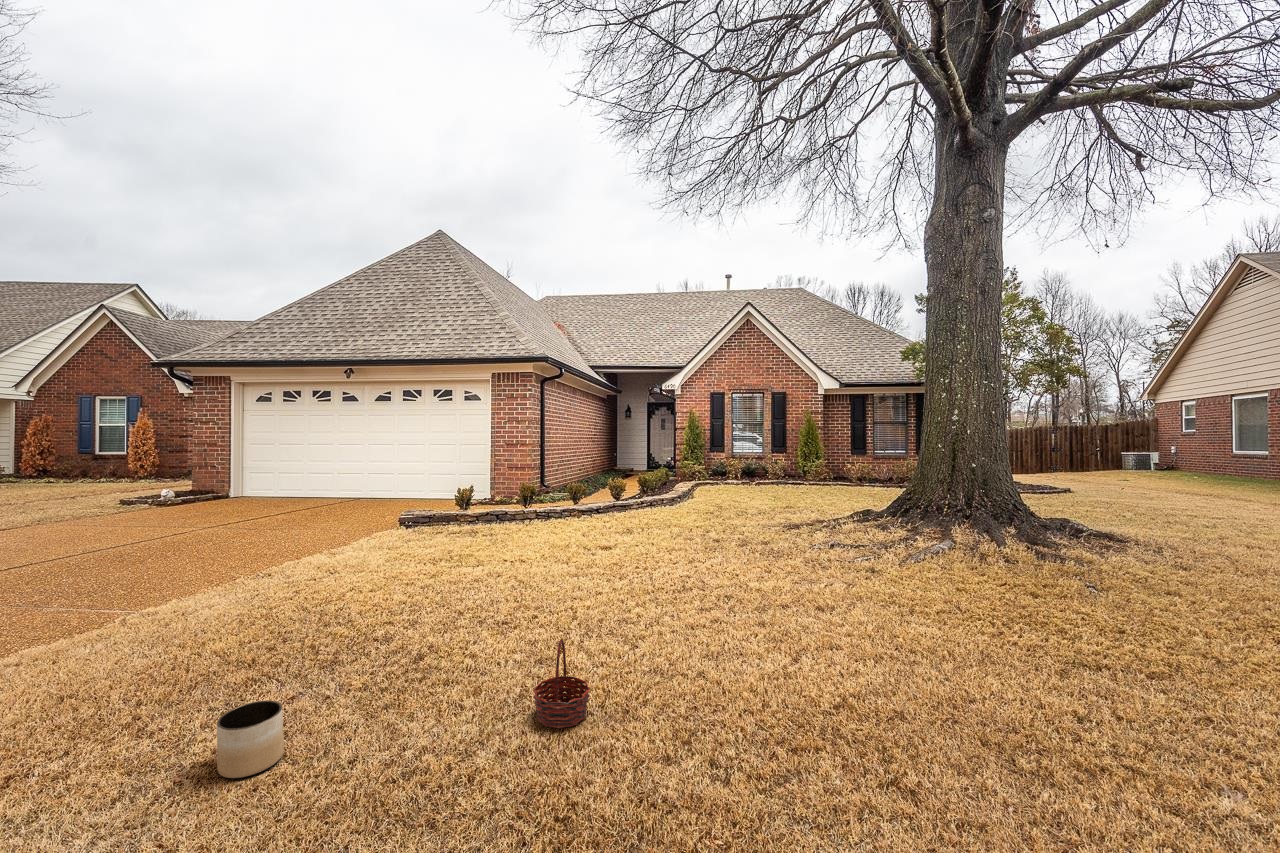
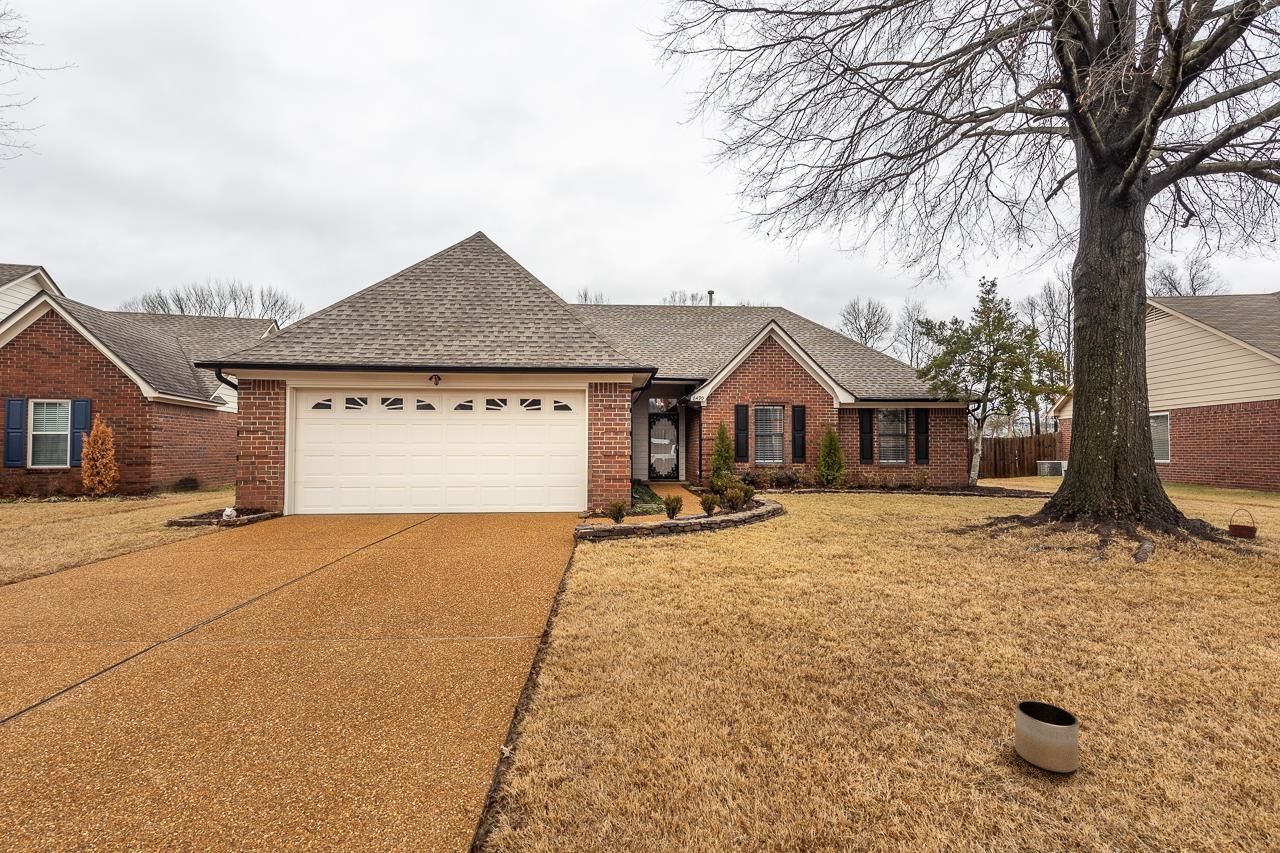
basket: present [533,640,590,728] -> present [1228,509,1257,538]

